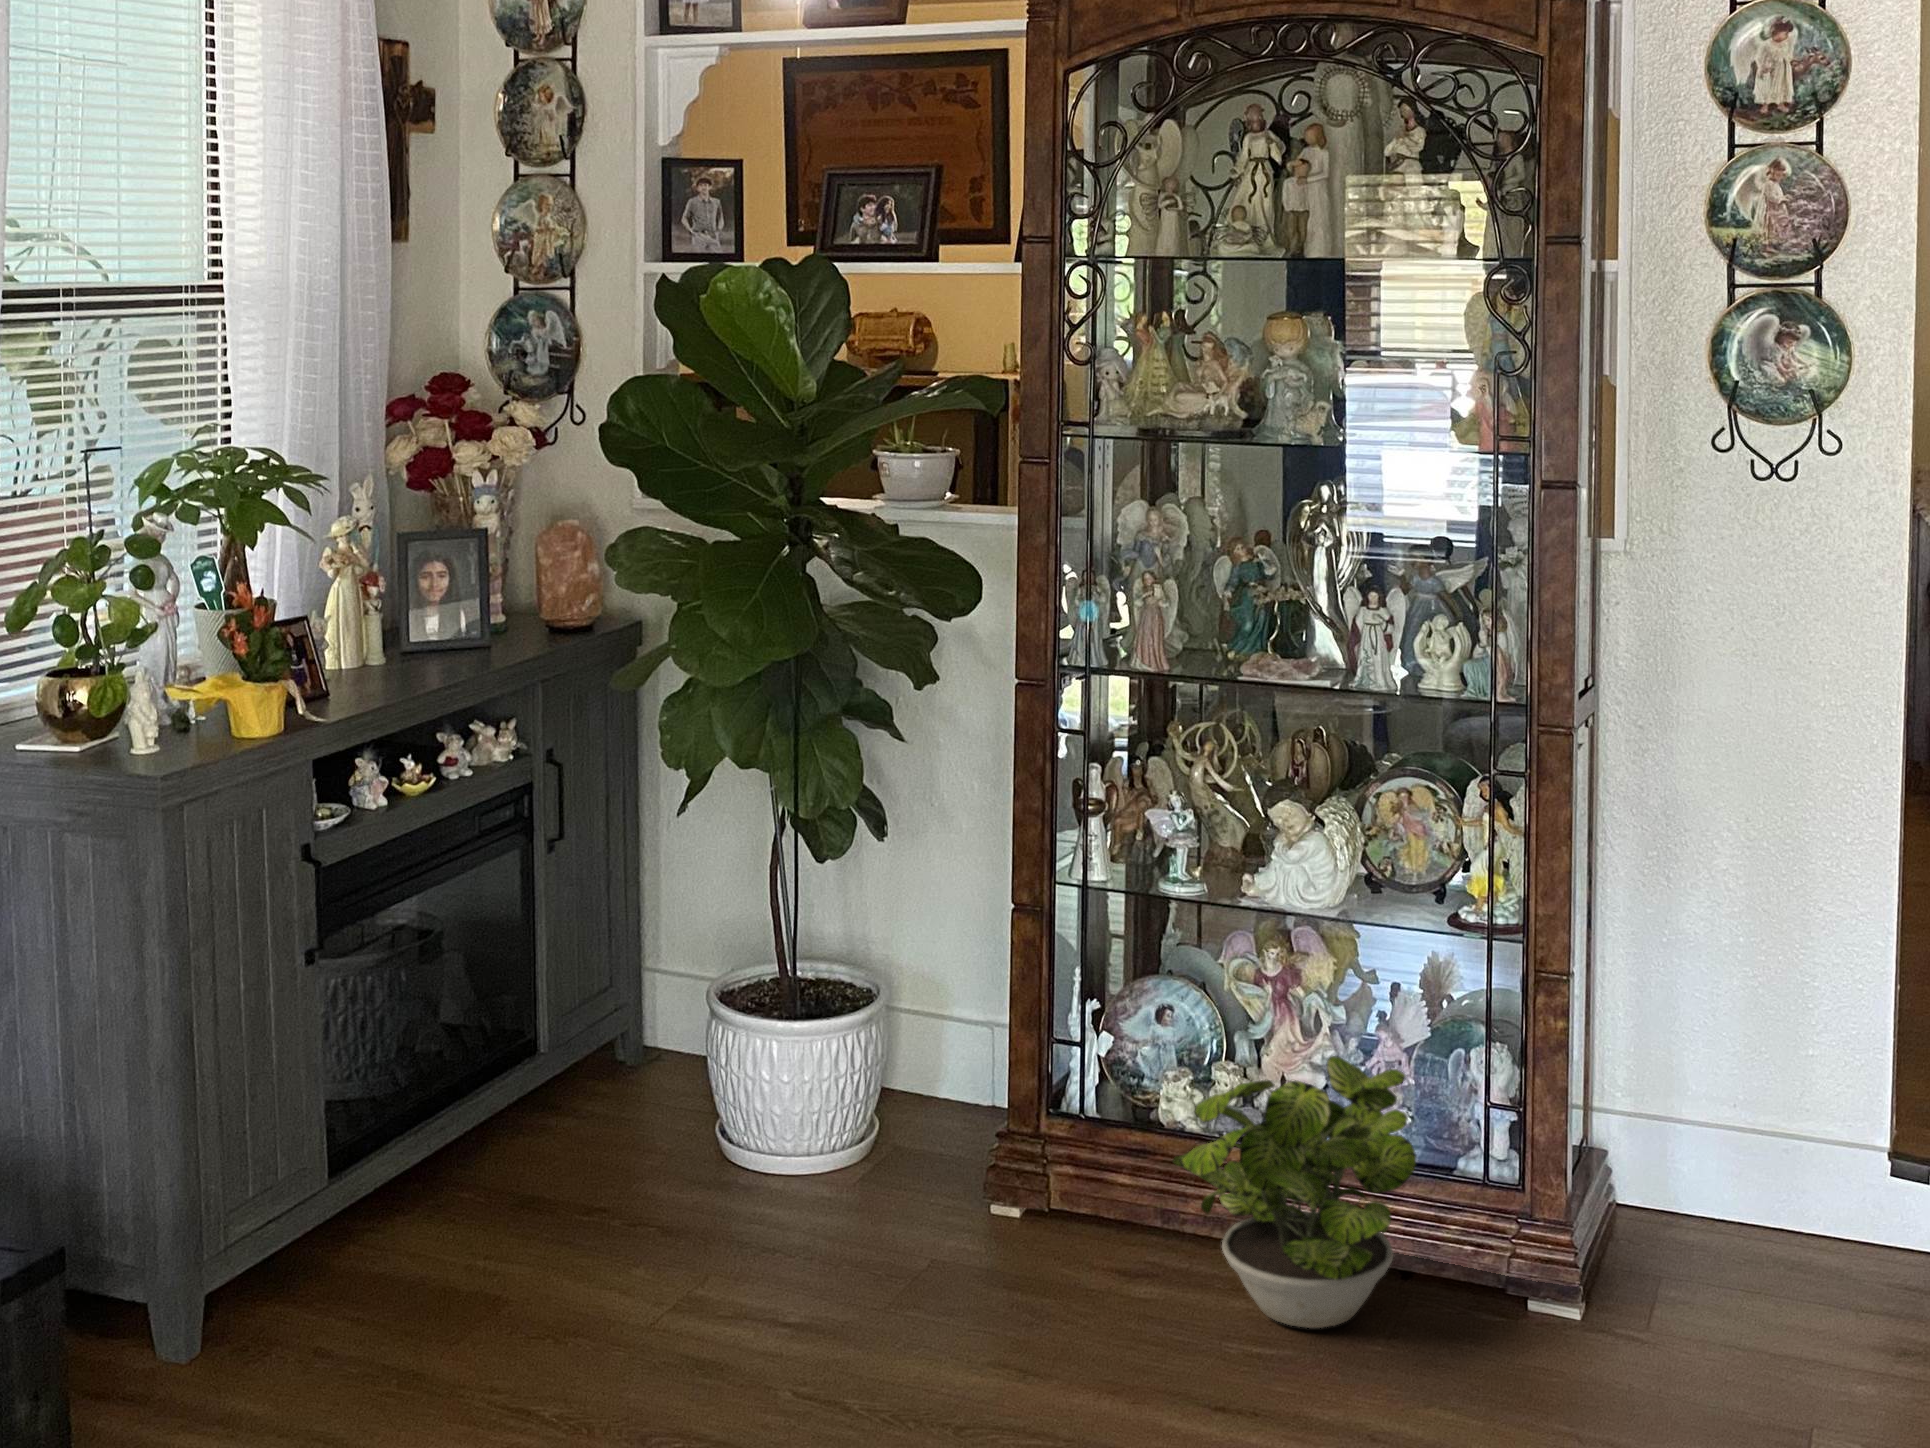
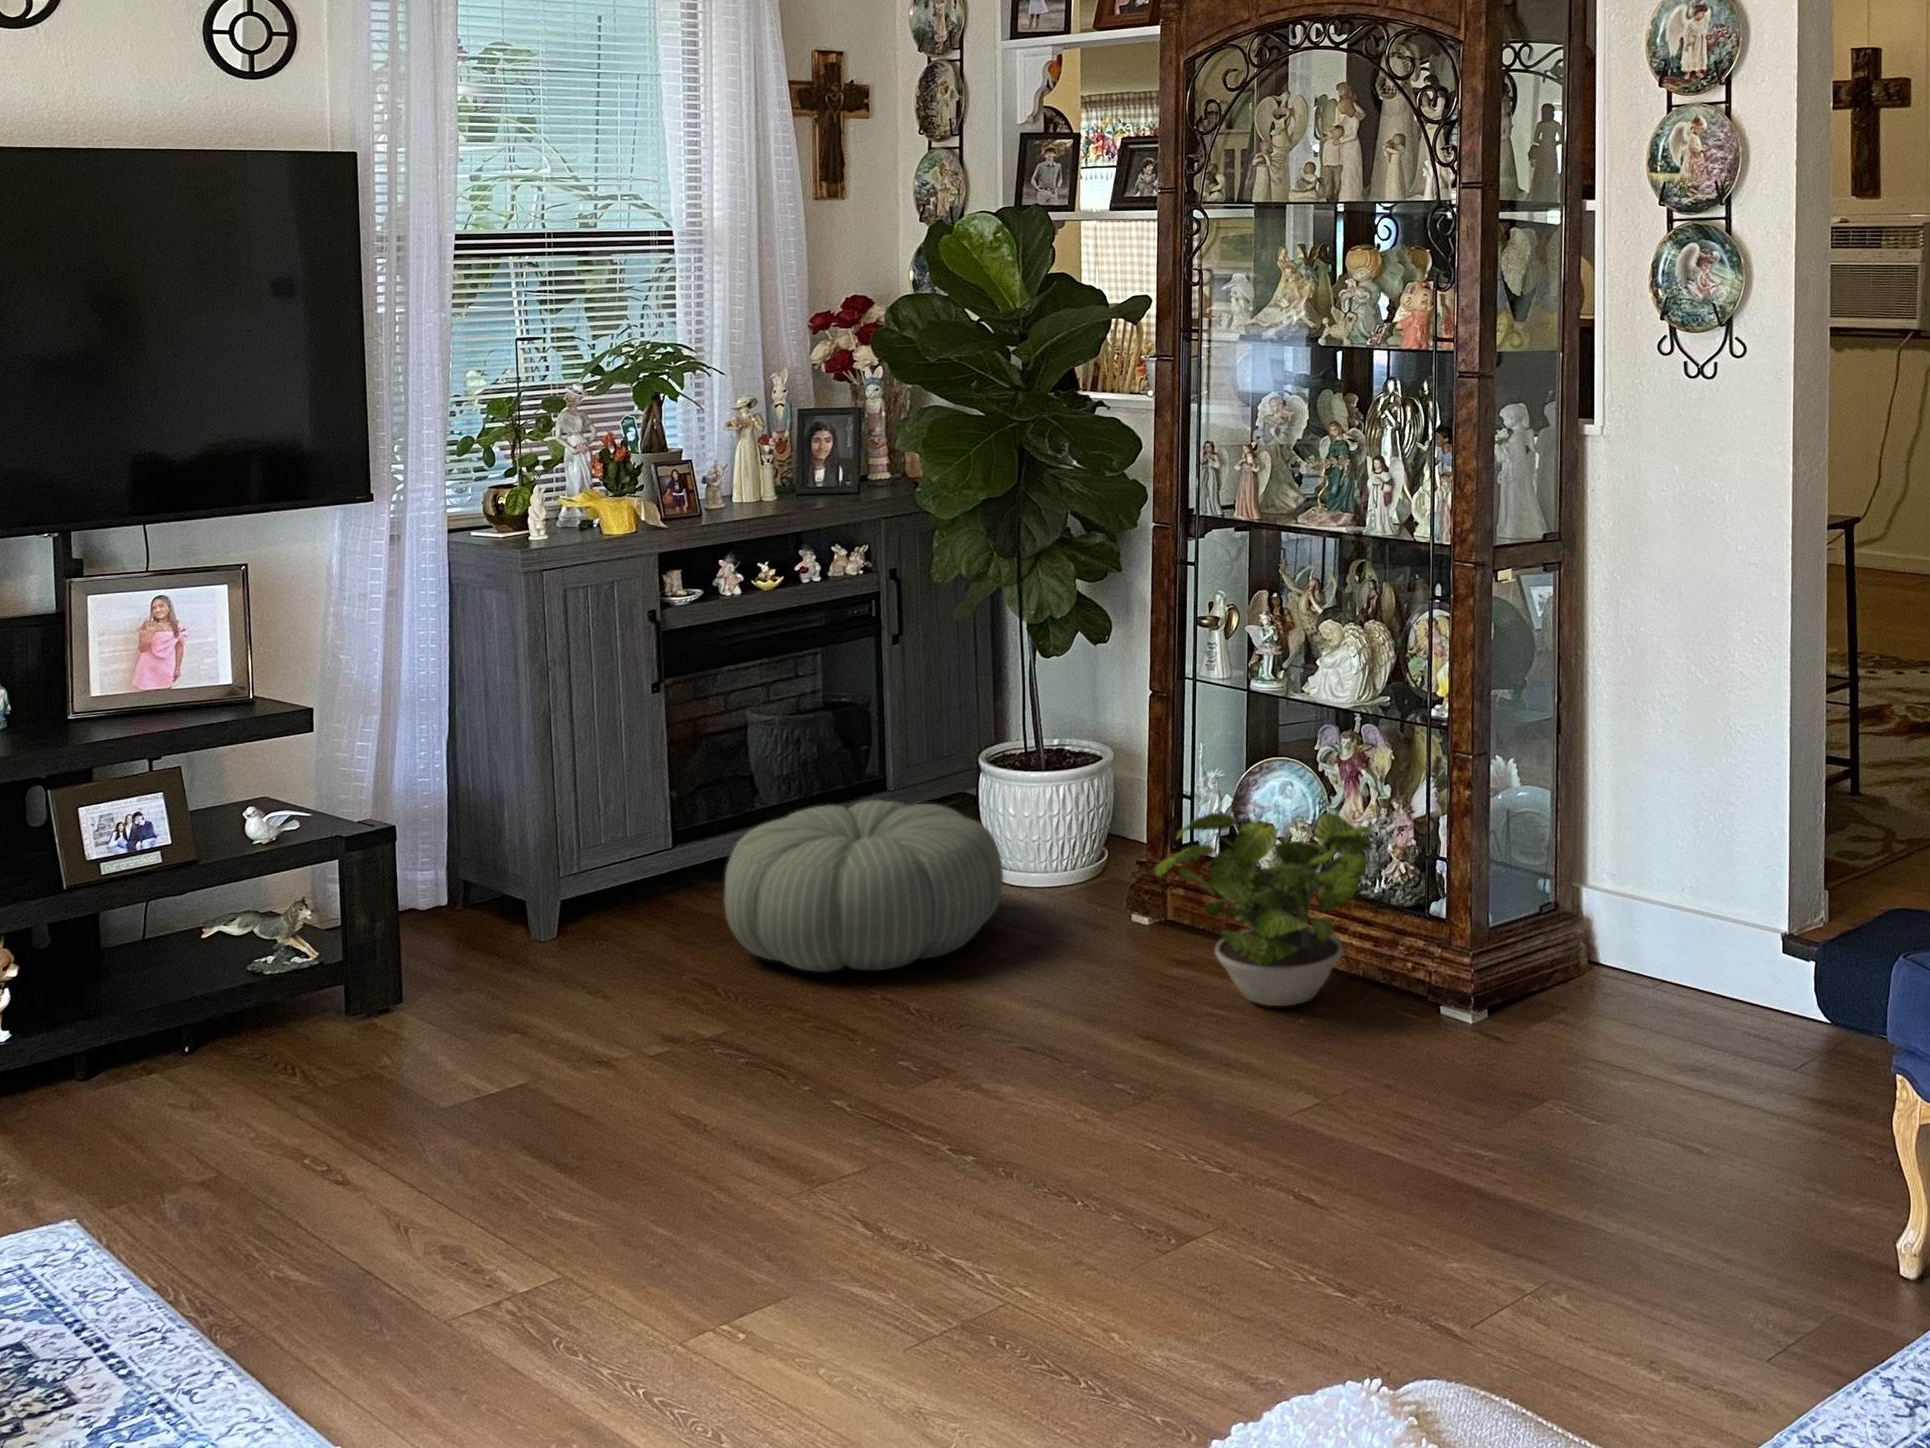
pouf: none [470,1088,866,1363] -> present [724,800,1003,972]

